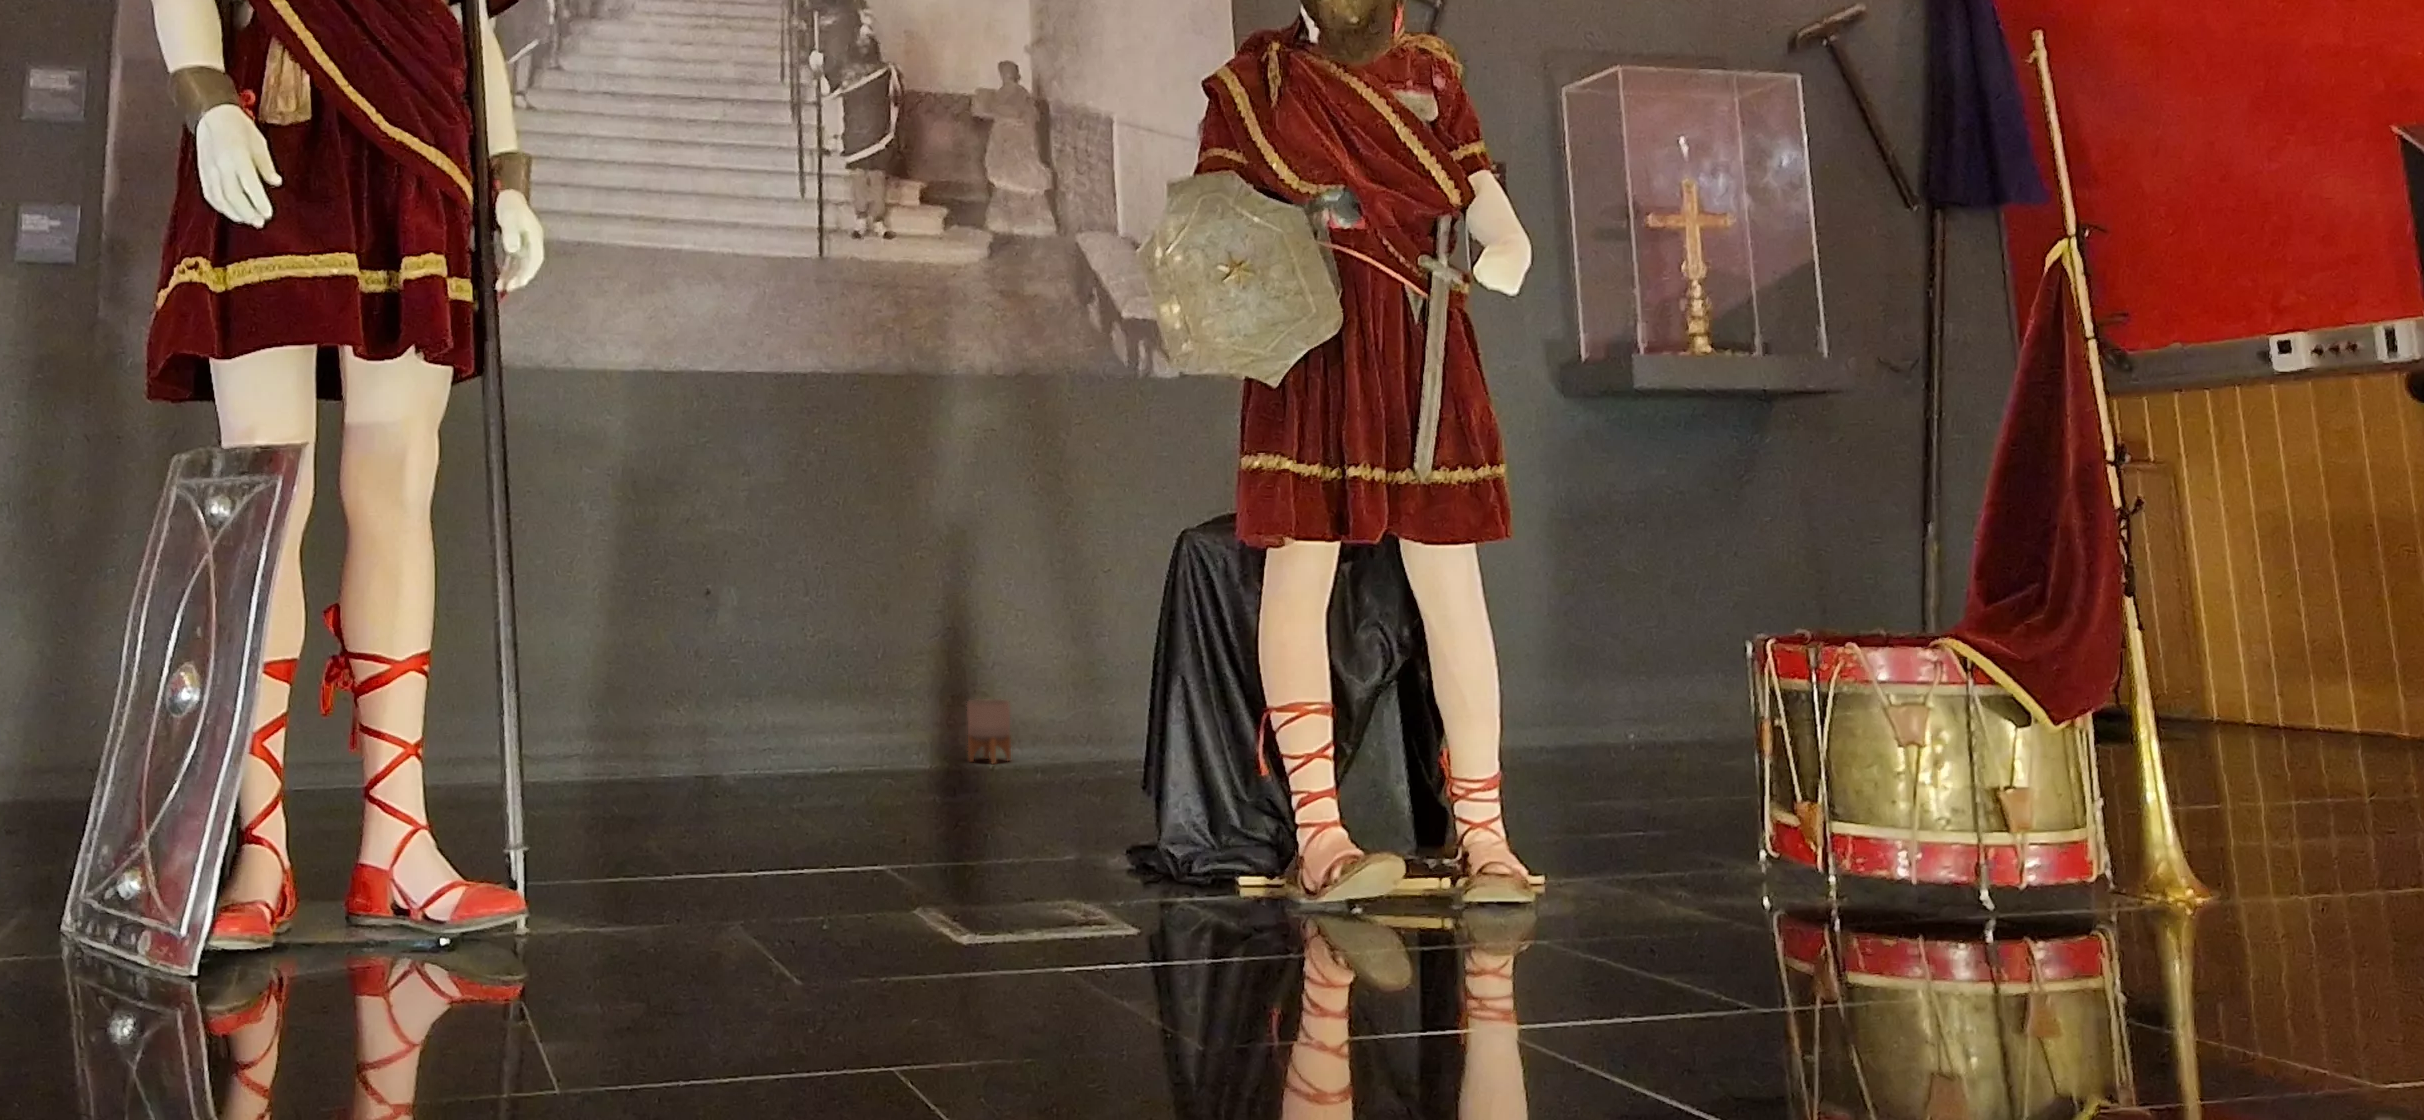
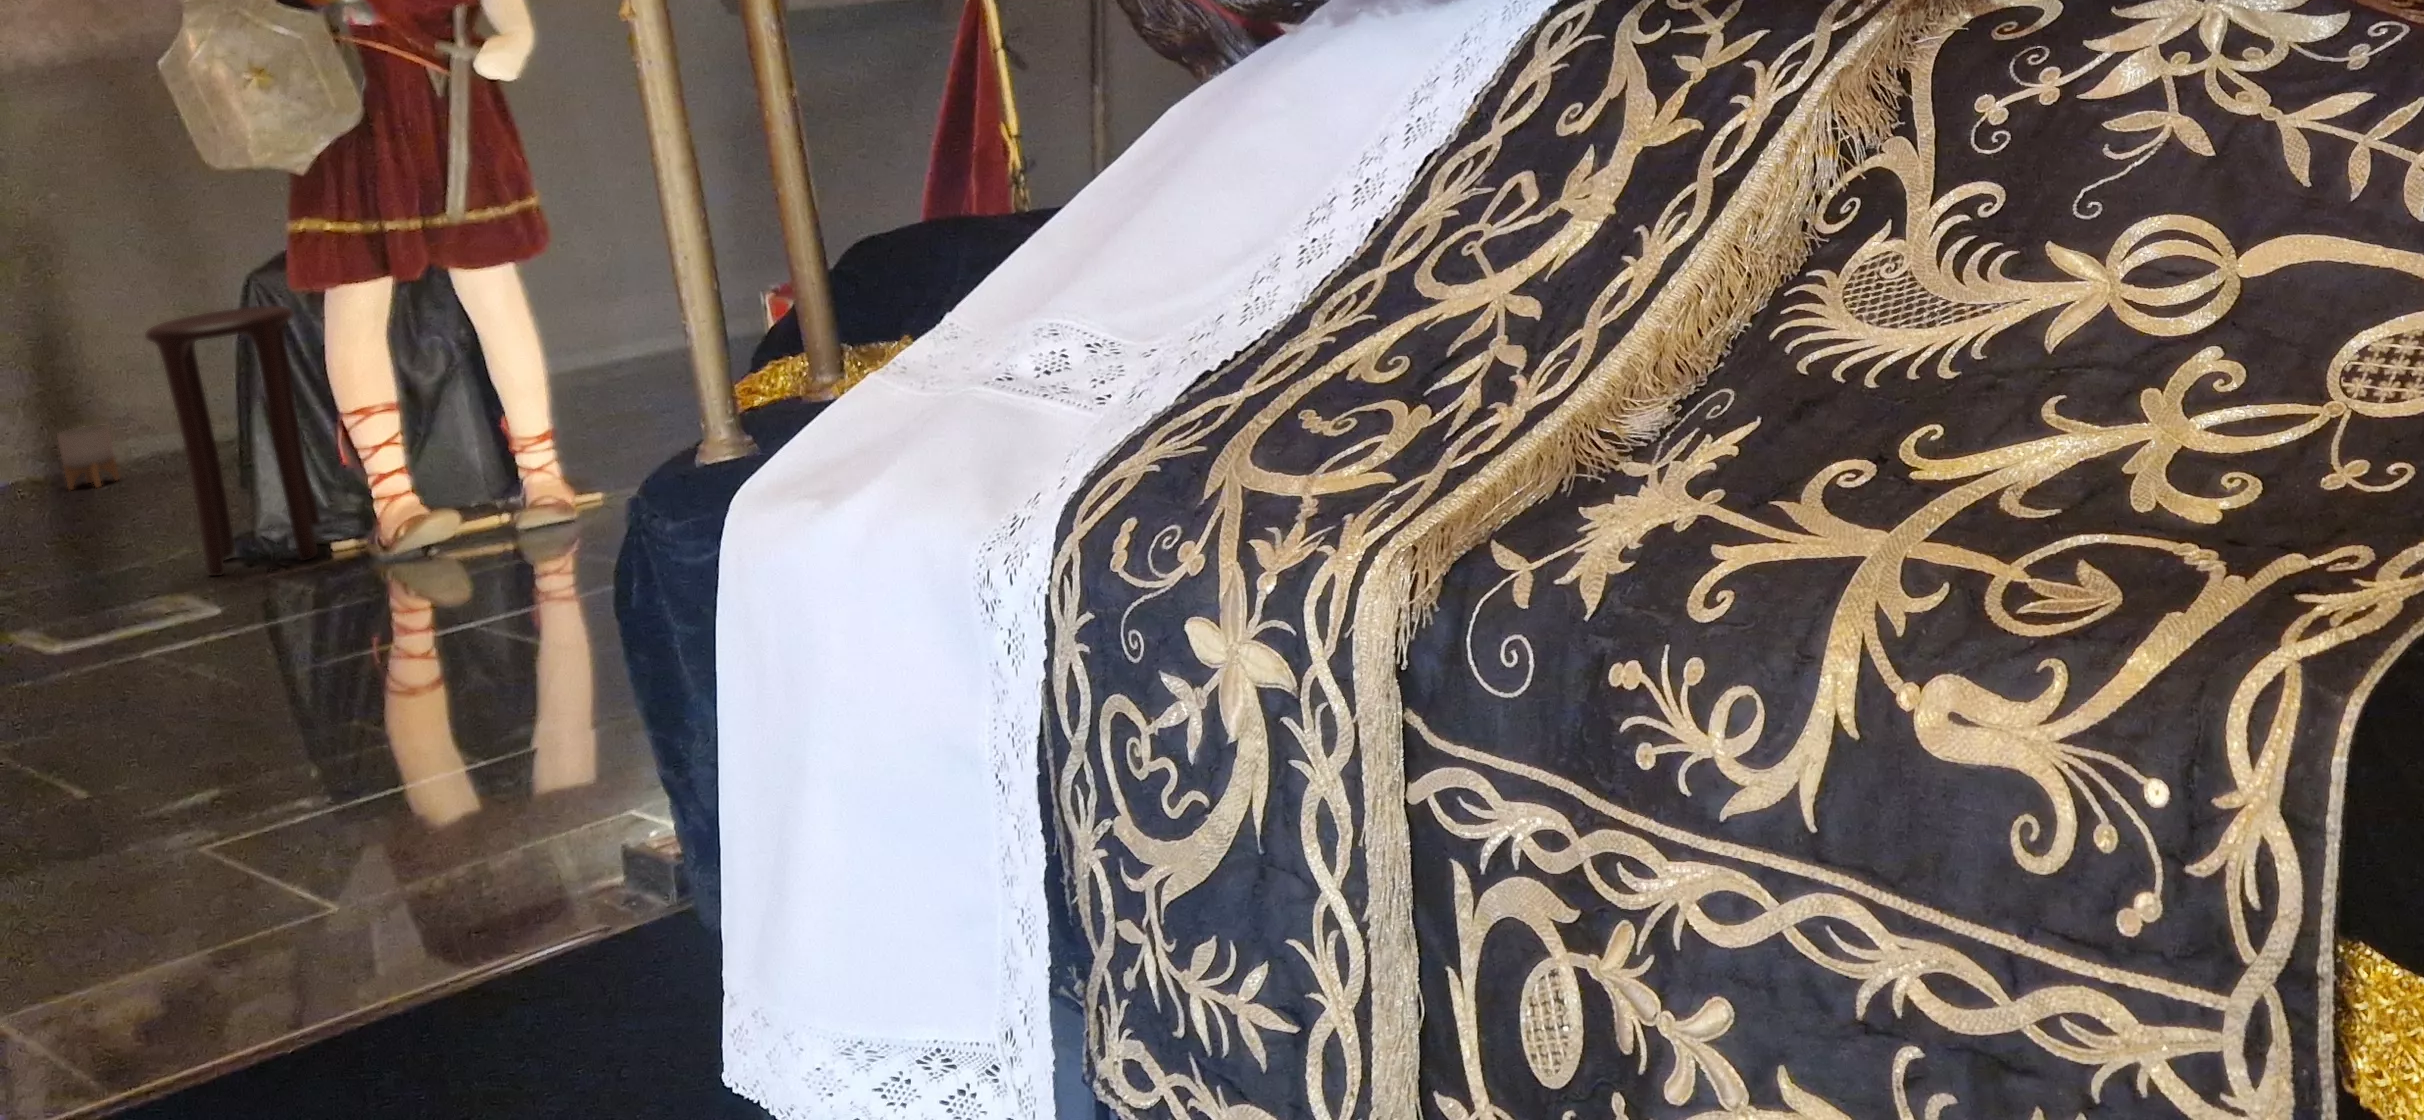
stool: none [1086,555,1238,887] -> present [145,306,323,576]

